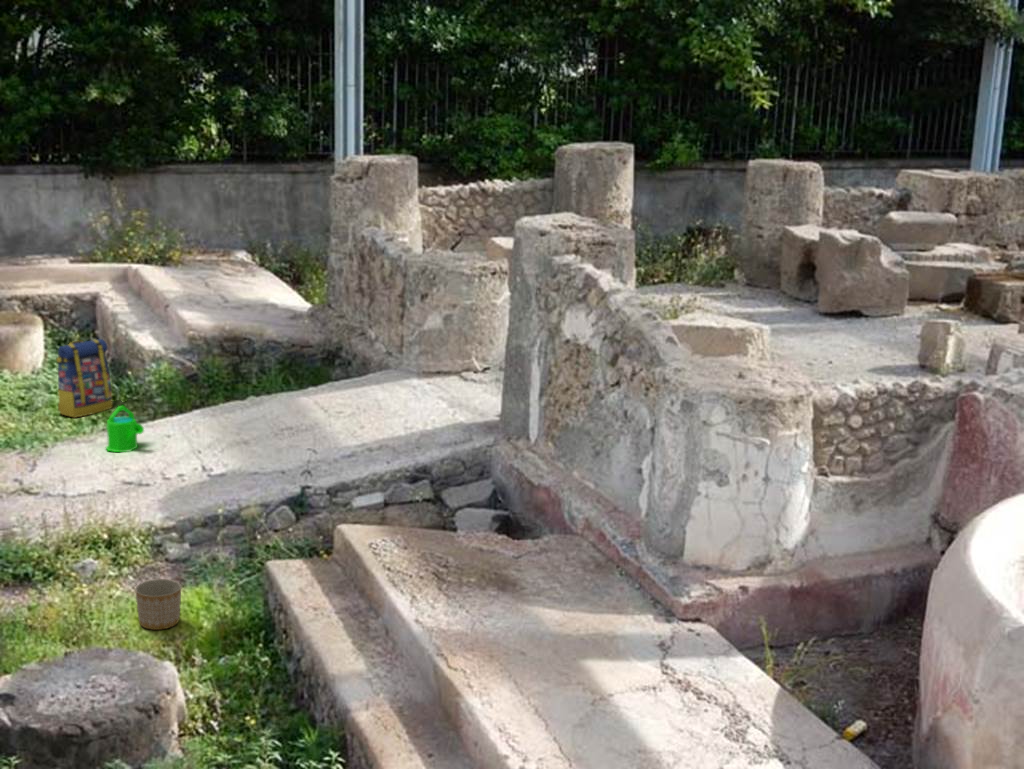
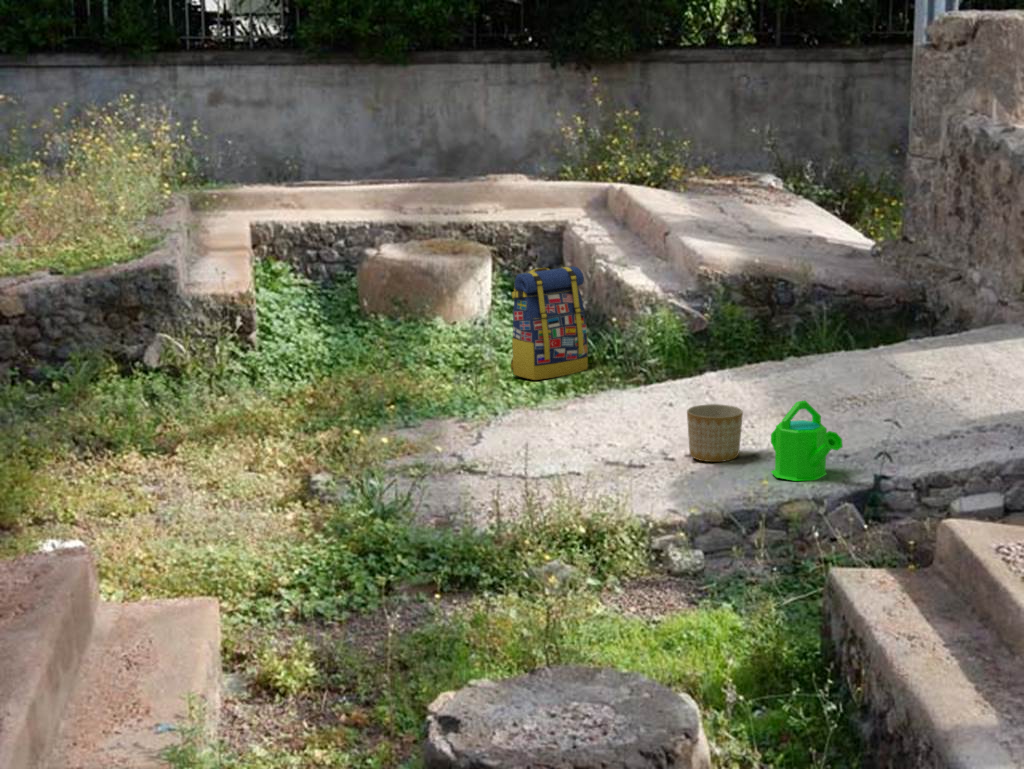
watering can: present [106,405,144,452] -> present [771,400,842,481]
planter: present [135,579,181,630] -> present [687,404,743,462]

